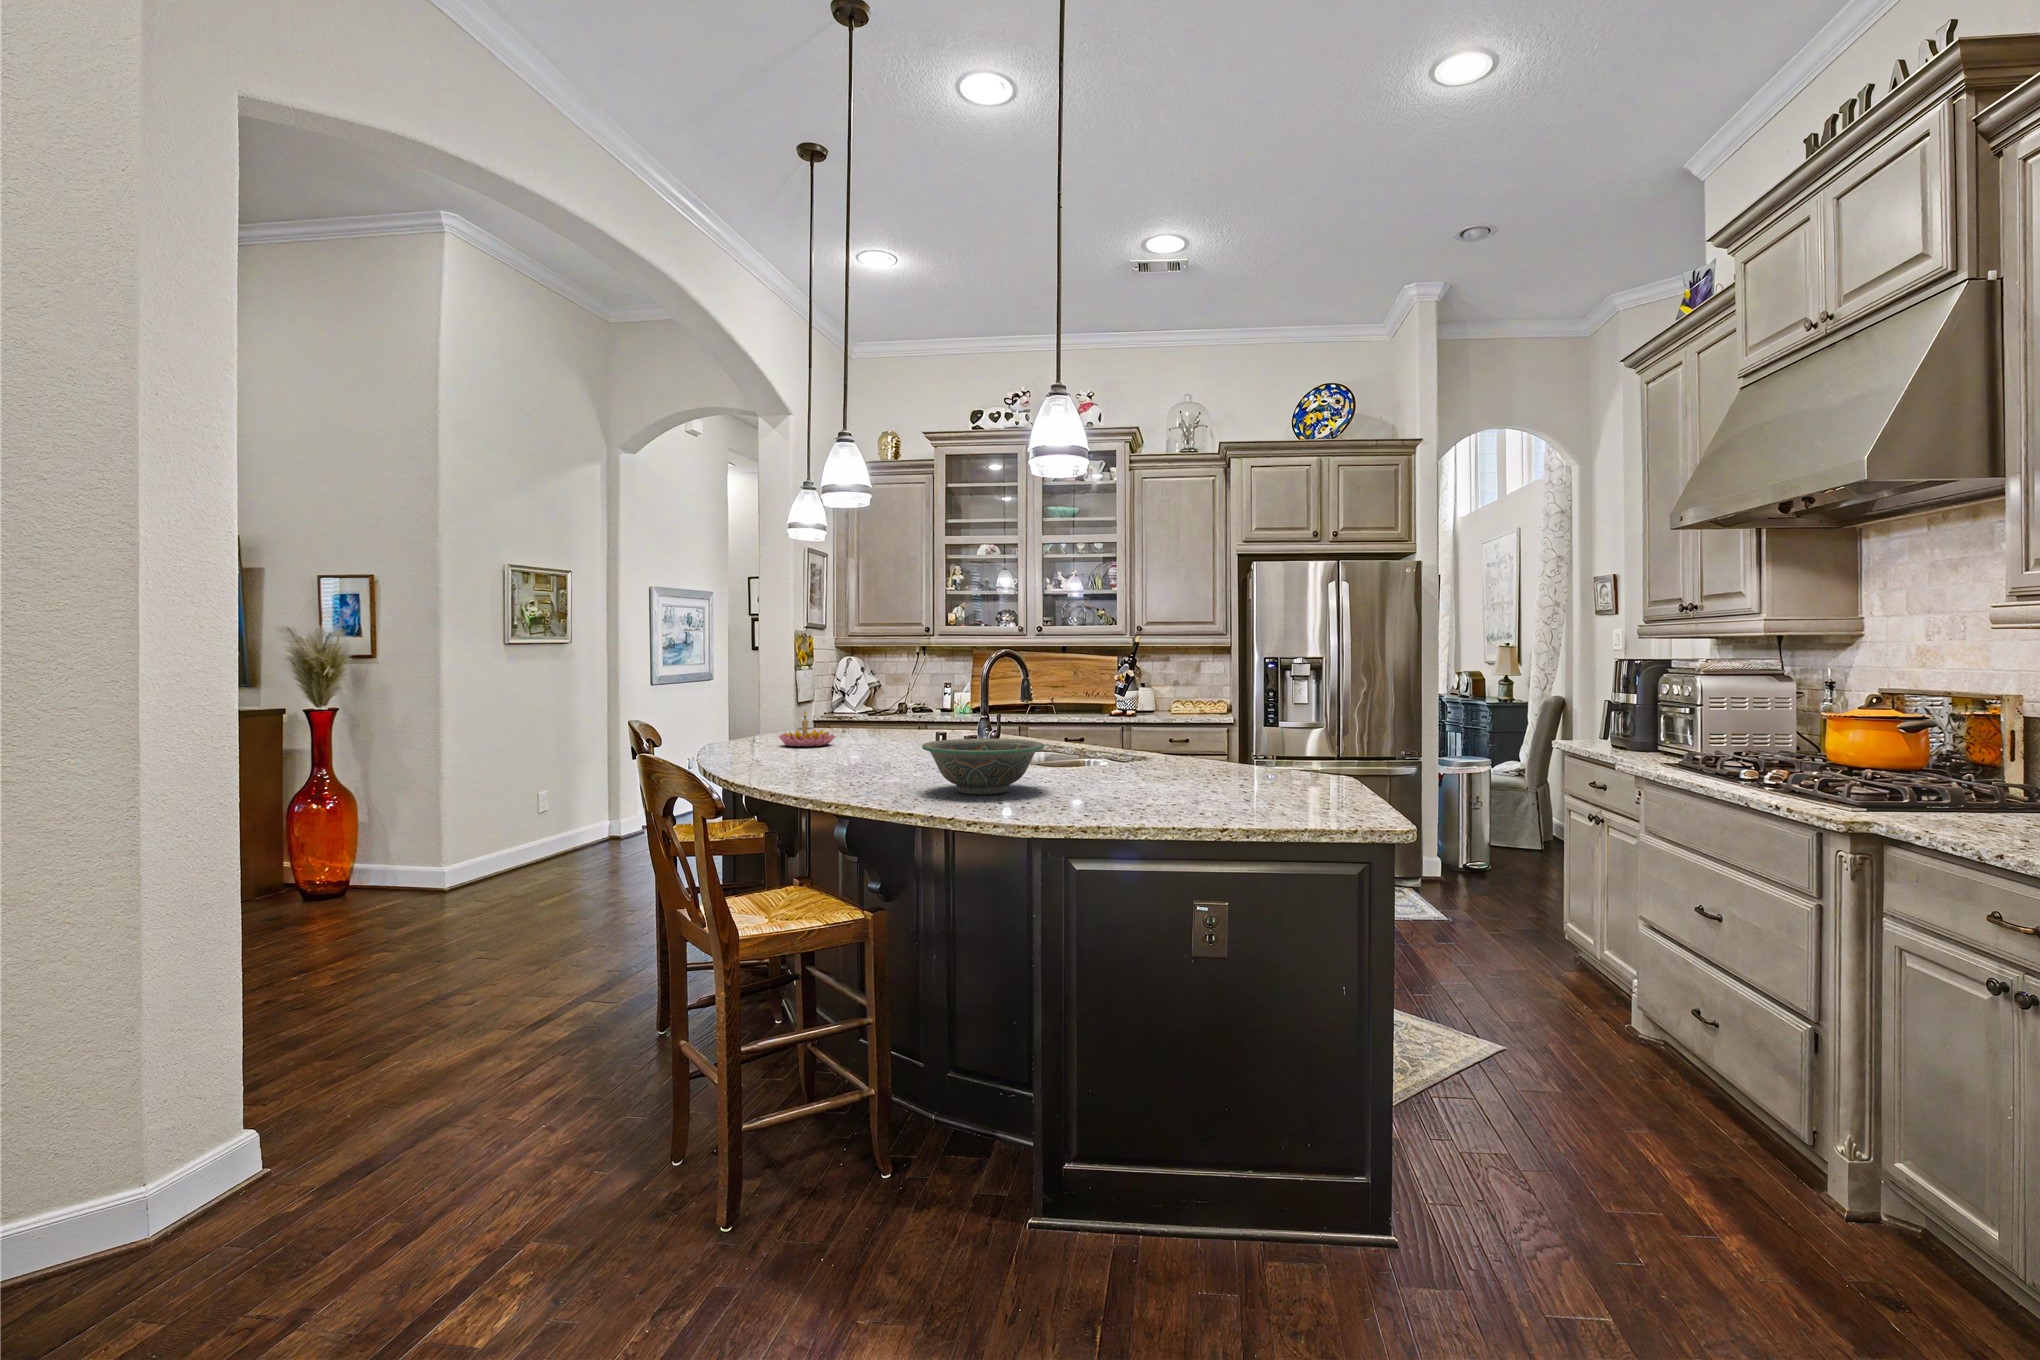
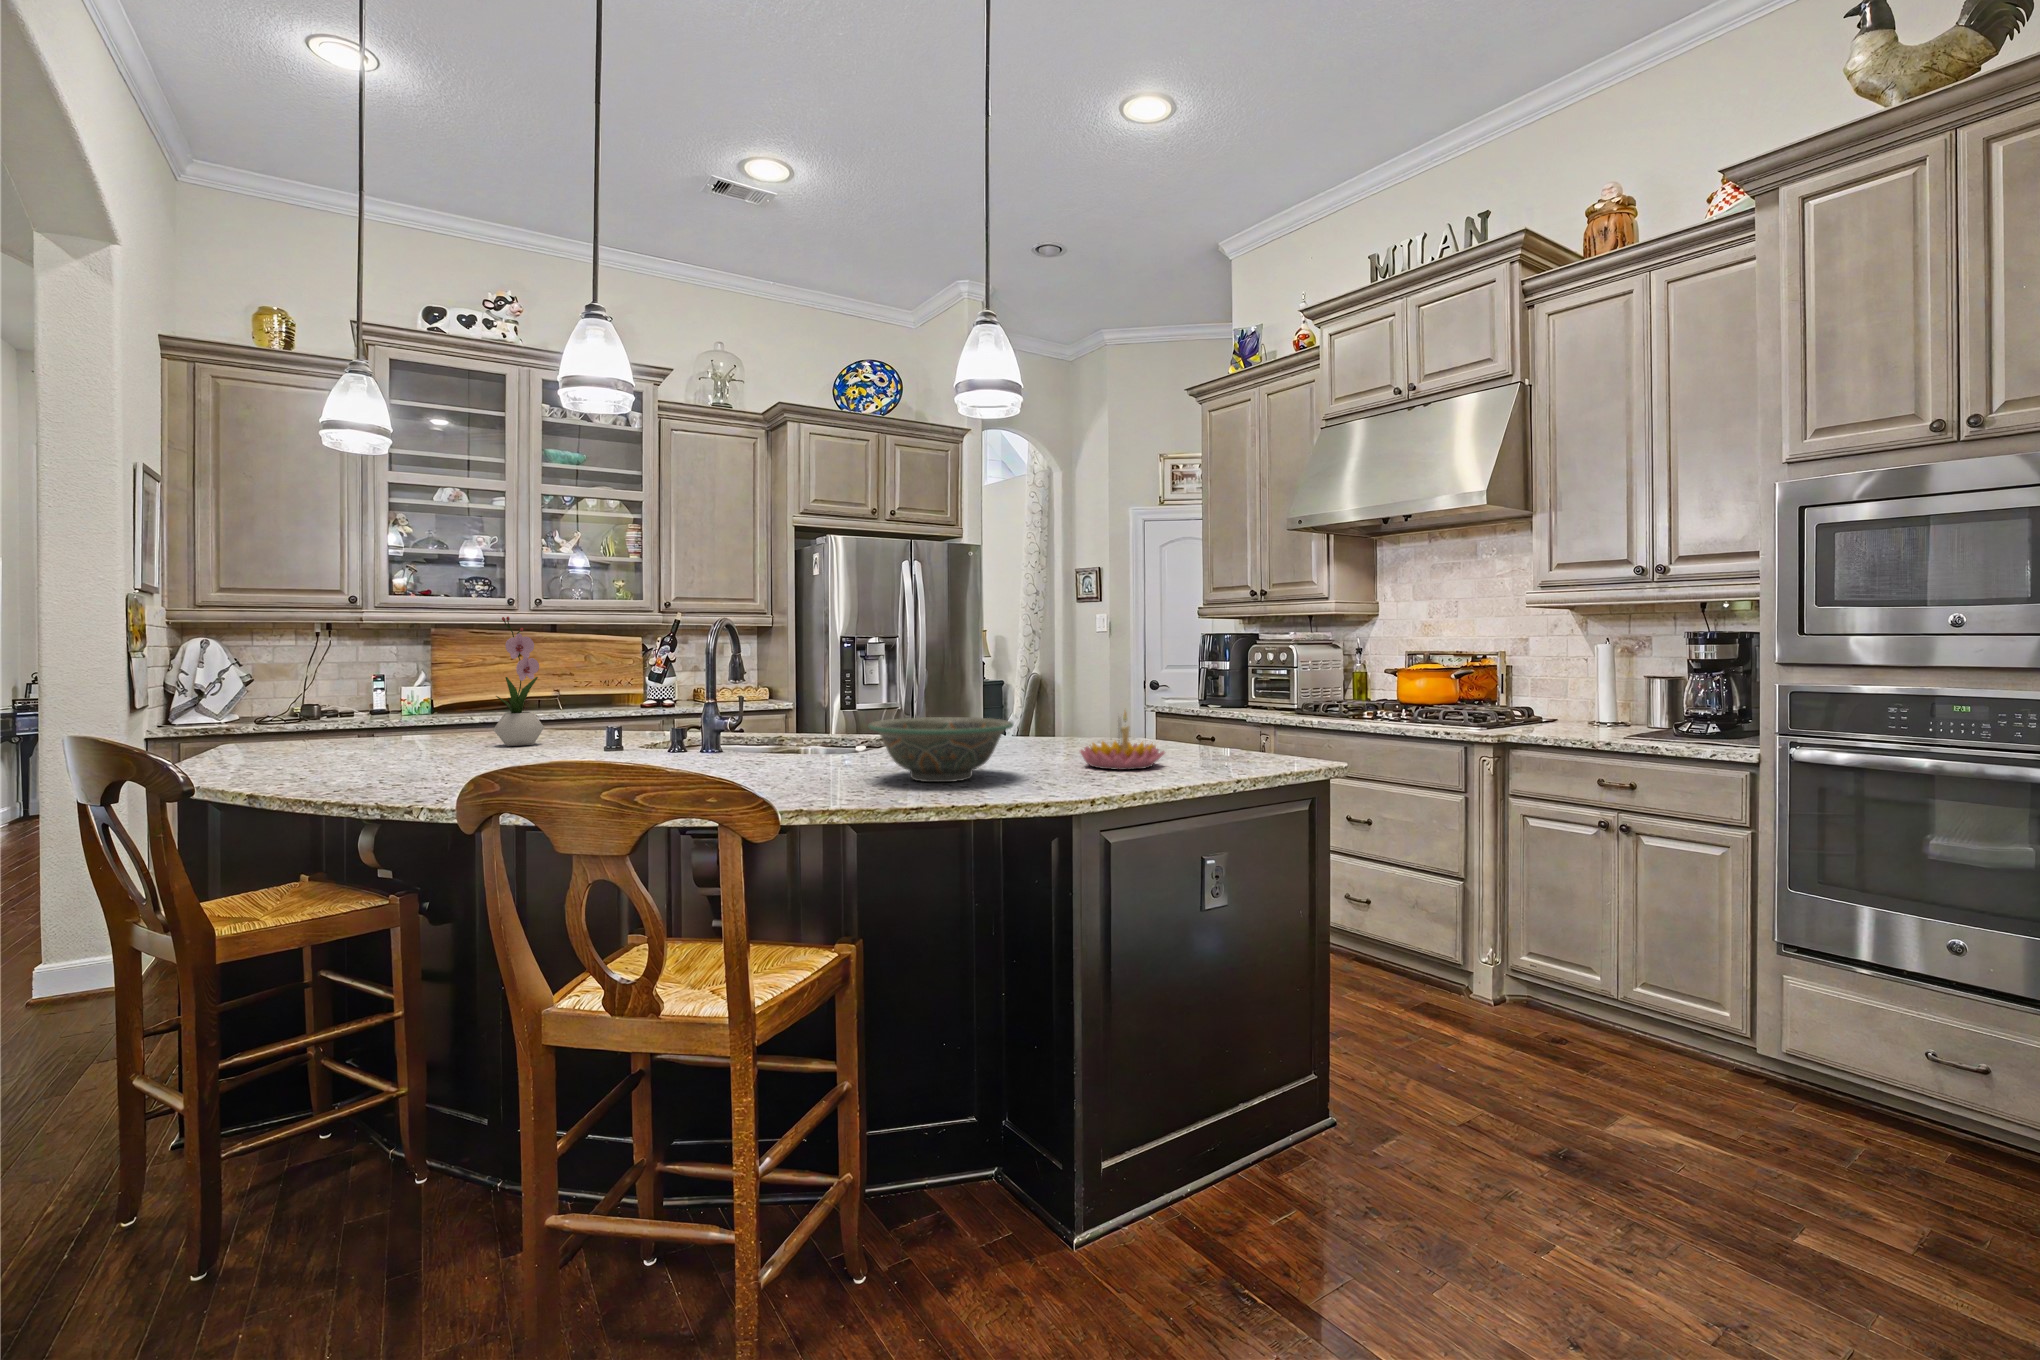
flower arrangement: none [868,648,902,741] -> present [493,617,544,746]
candle holder: present [779,710,836,747] -> present [1080,712,1164,770]

